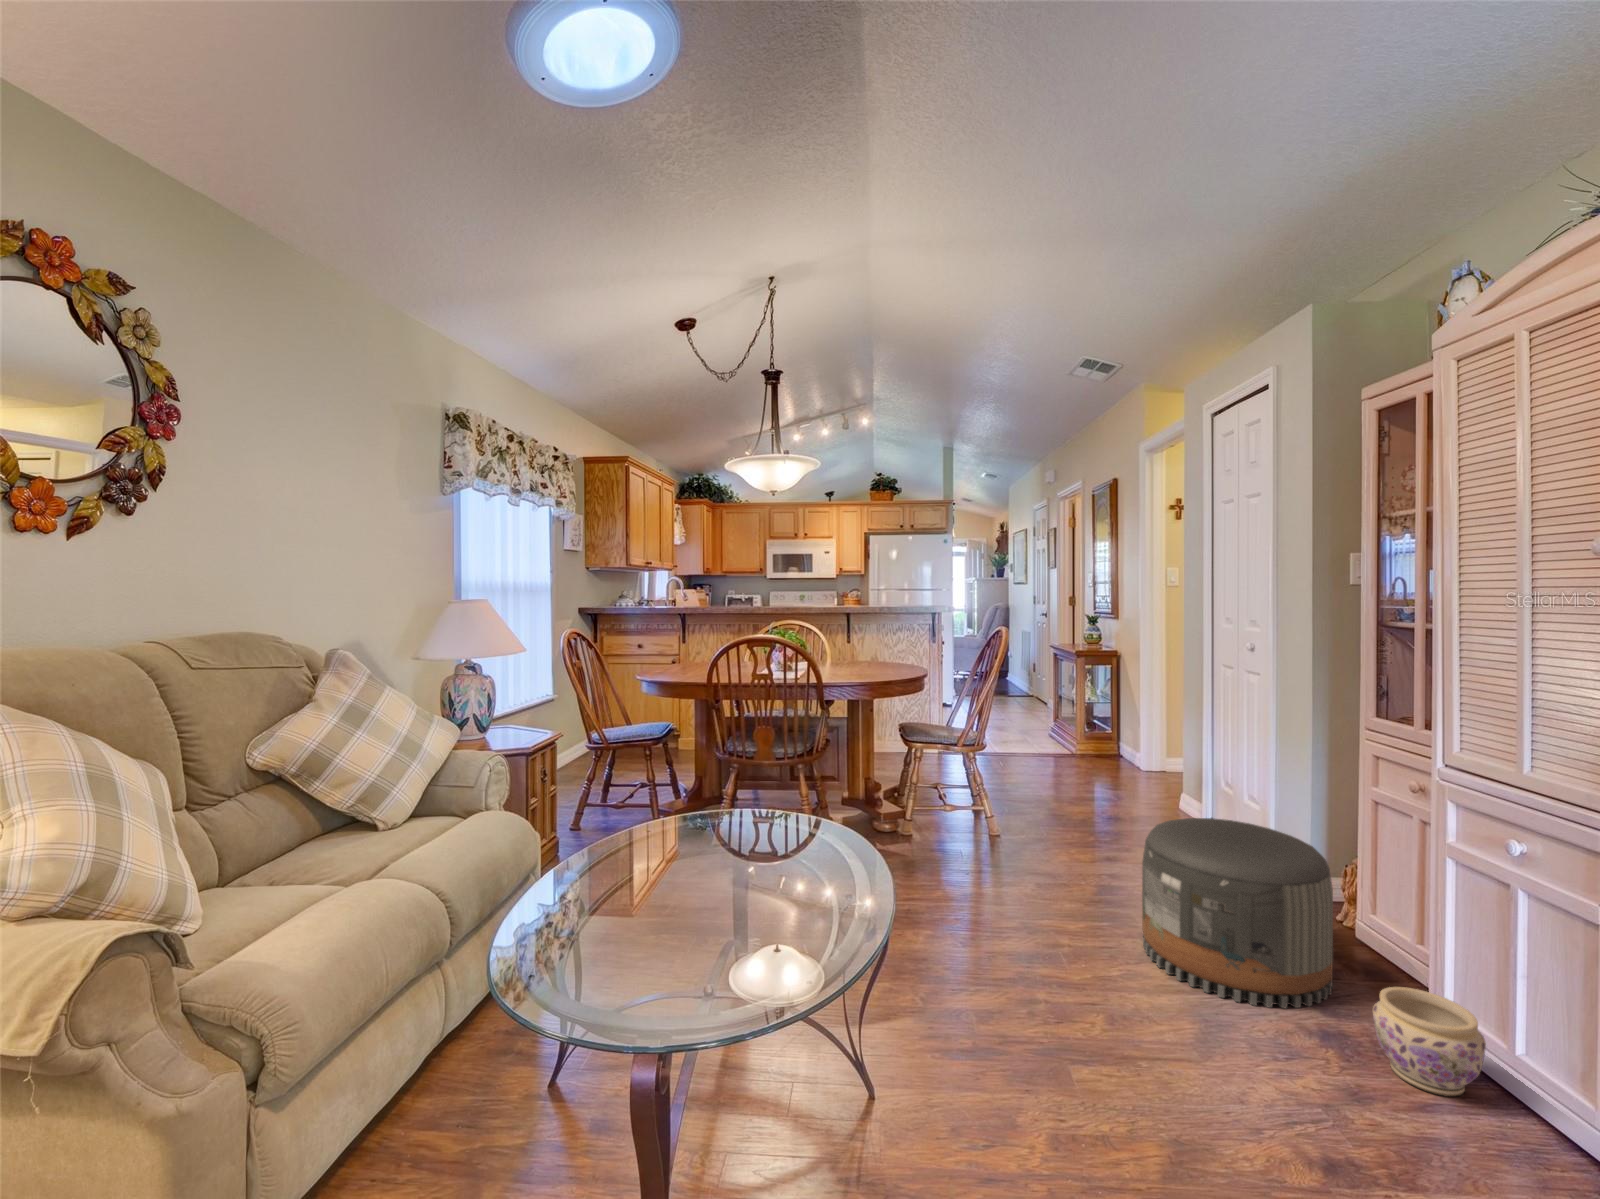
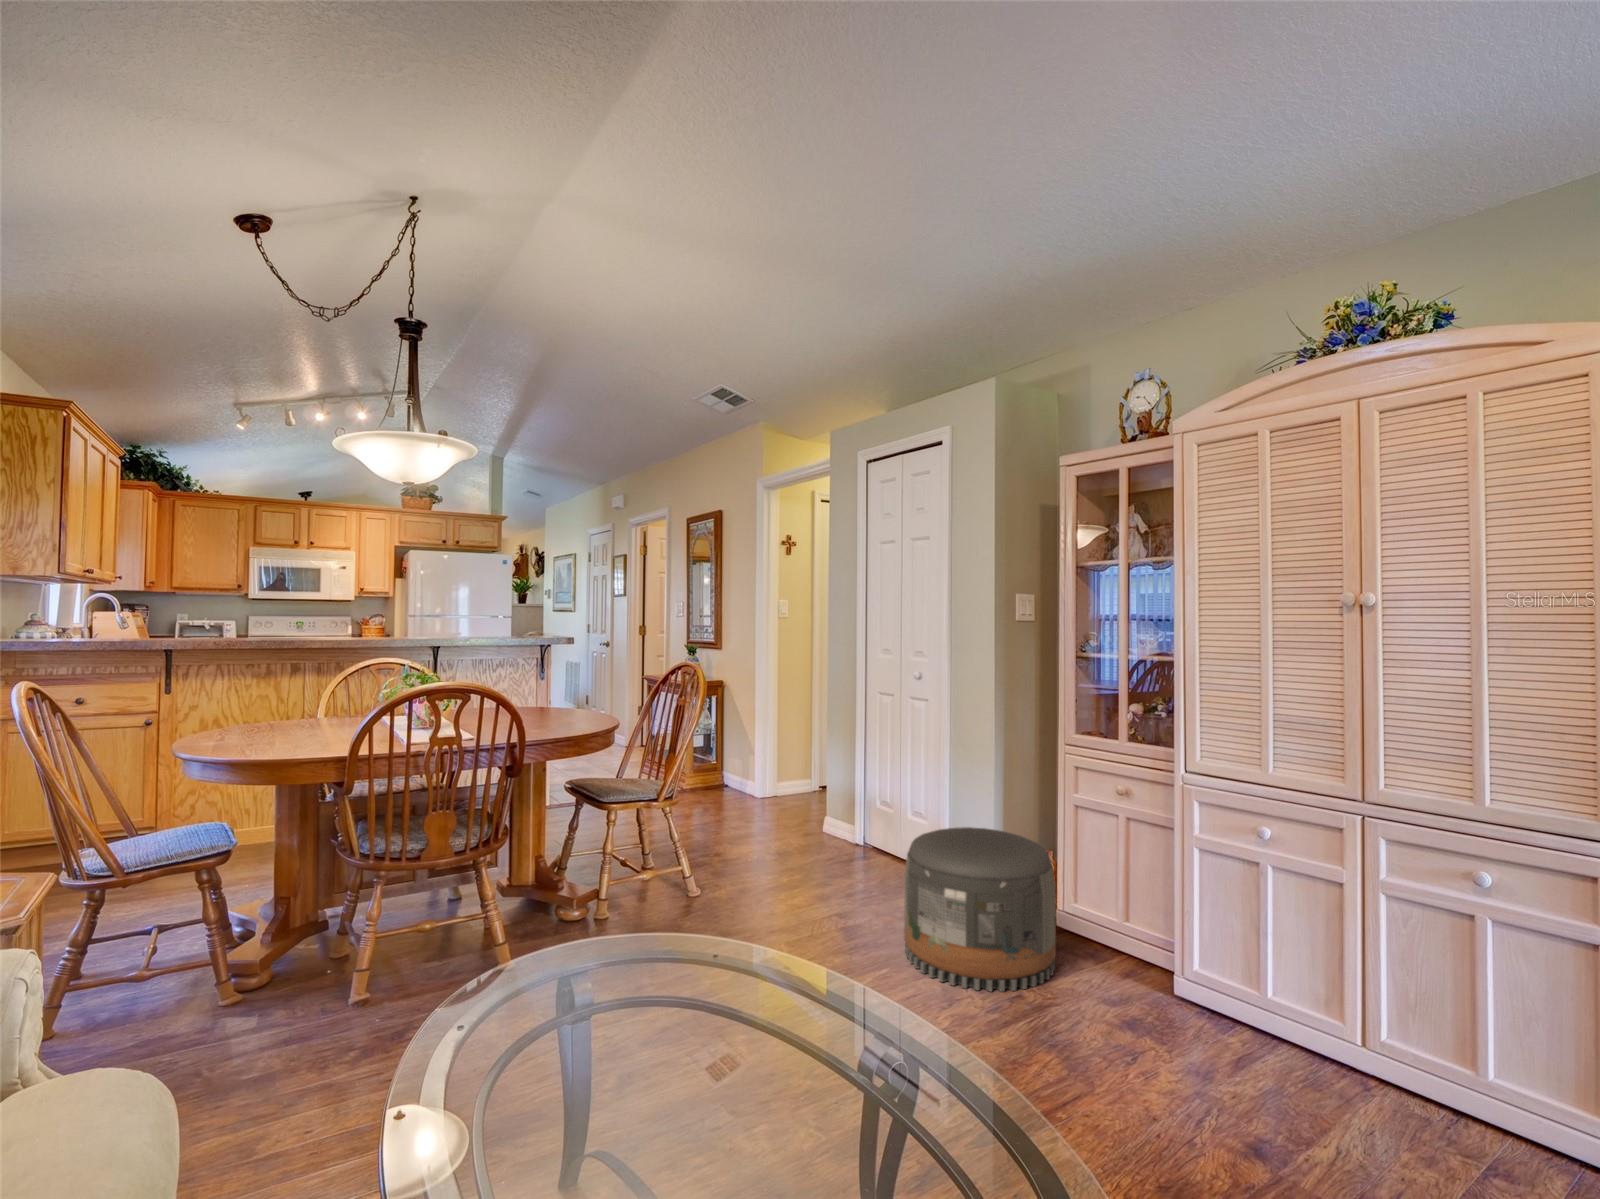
planter: present [1373,987,1486,1097] -> none [1115,934,1188,1013]

